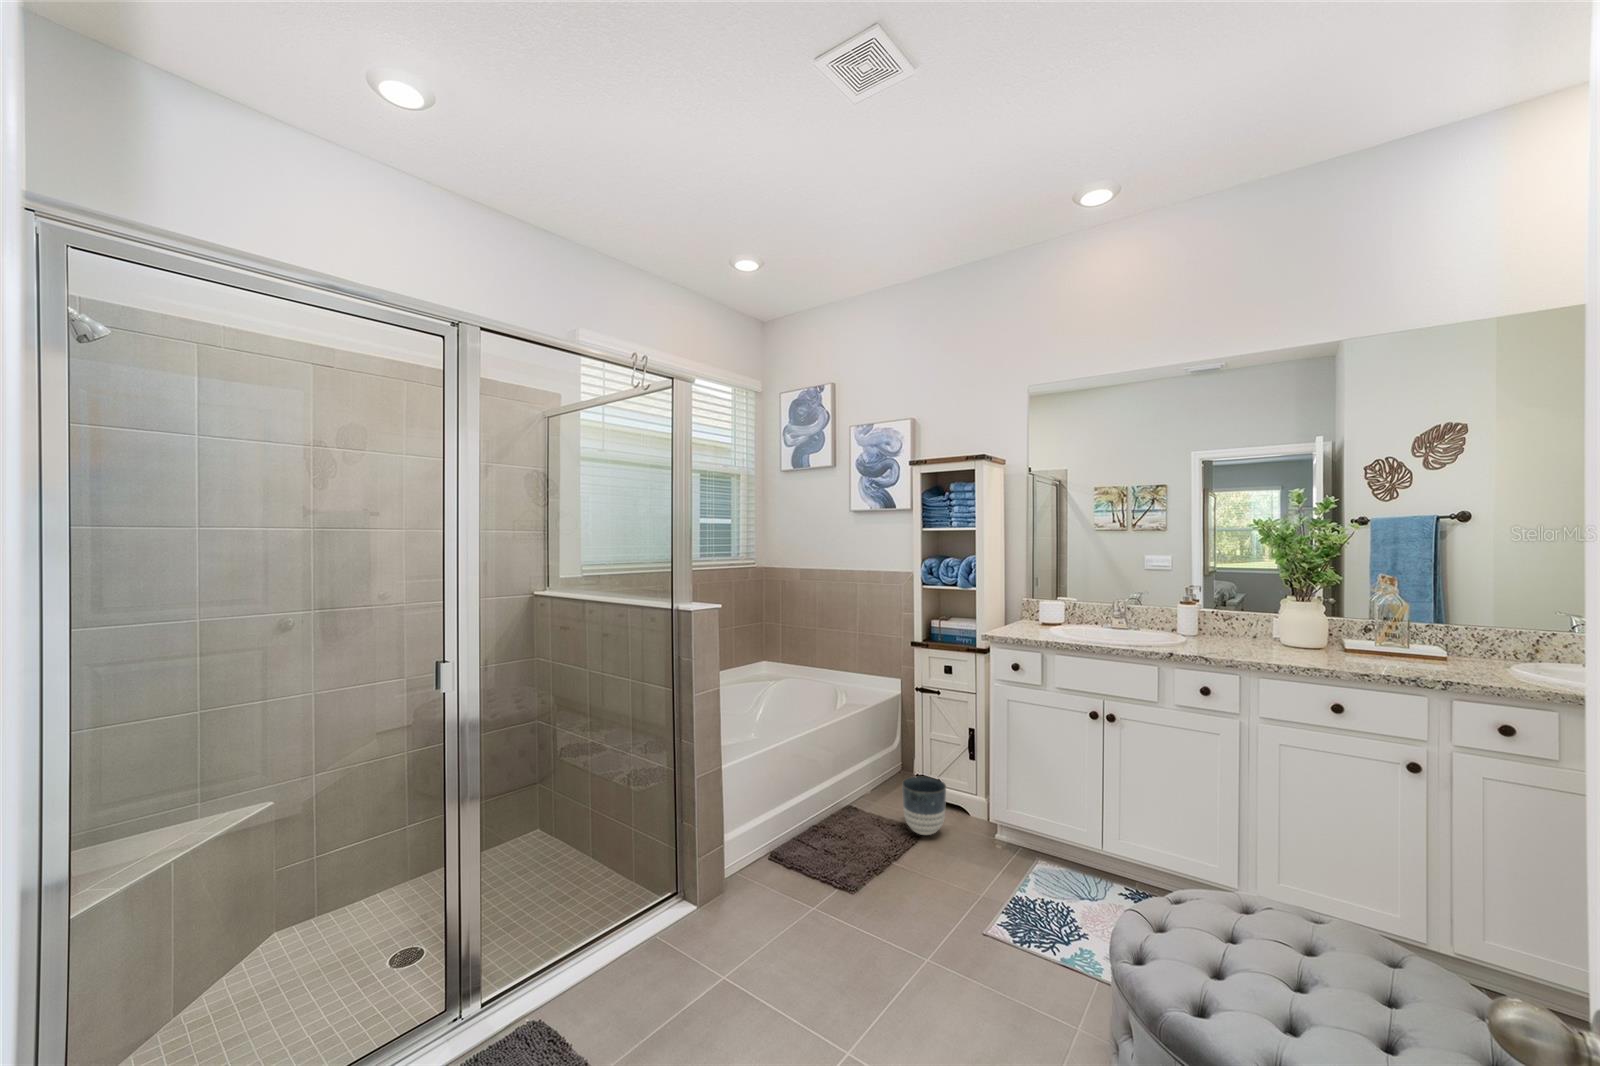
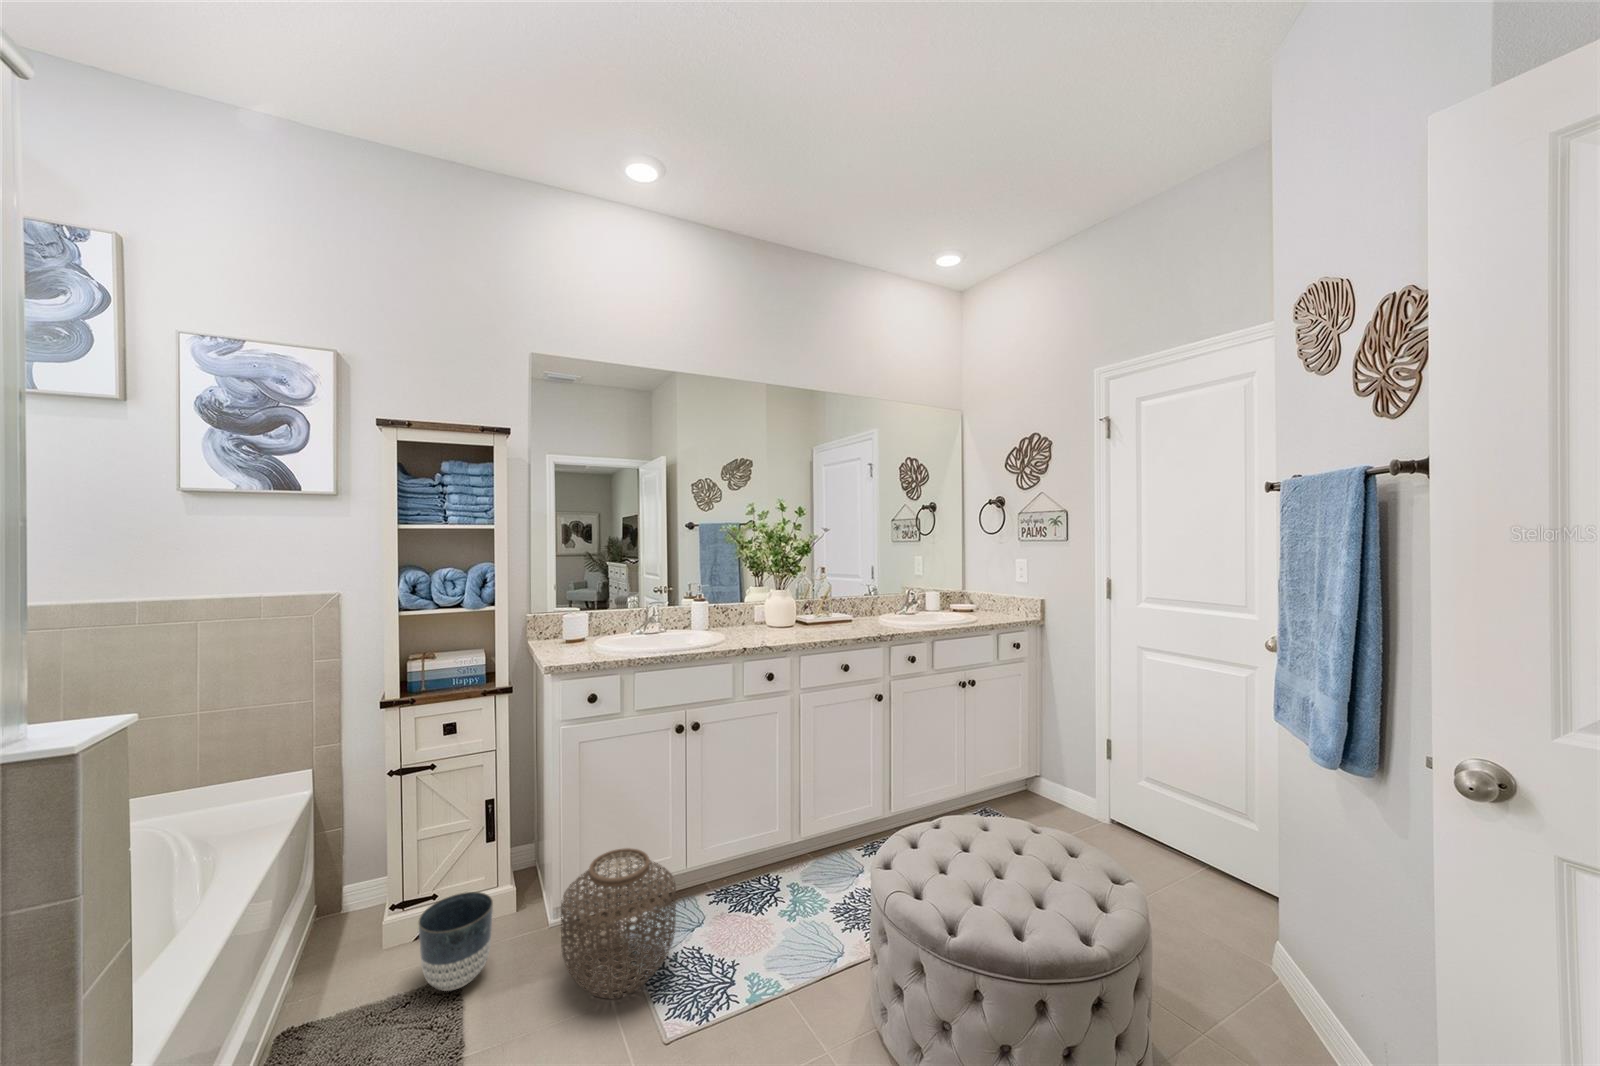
woven basket: none [956,786,1049,900] -> present [561,848,676,999]

